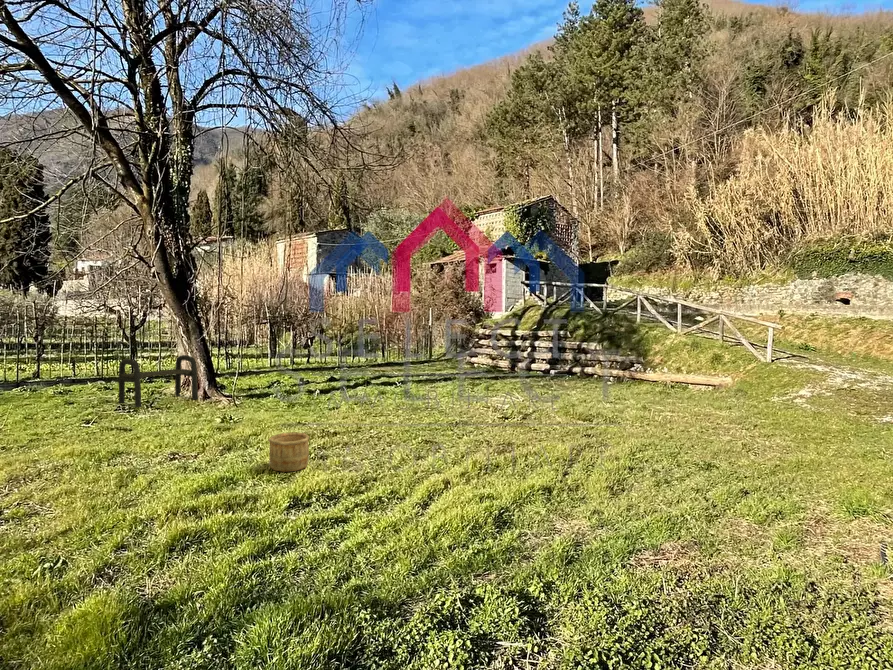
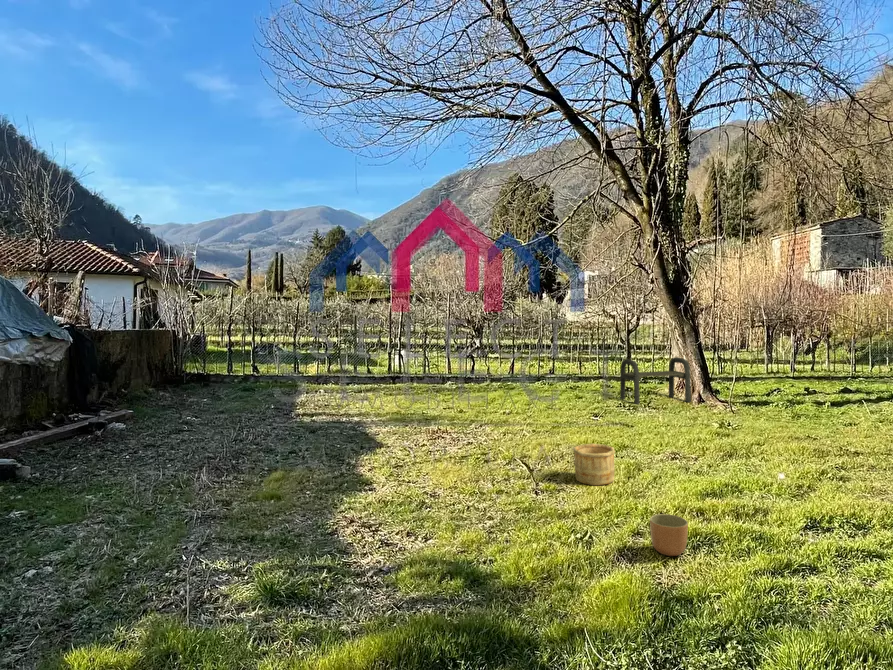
wooden bucket: present [268,432,310,472] -> present [573,444,615,485]
planter: none [125,530,170,579] -> present [650,514,688,556]

